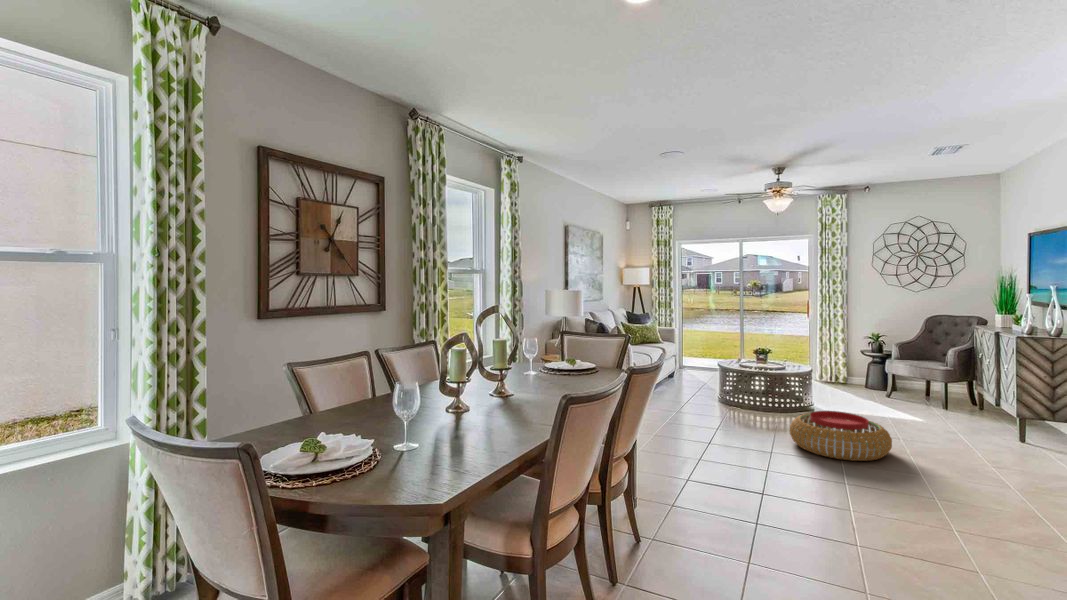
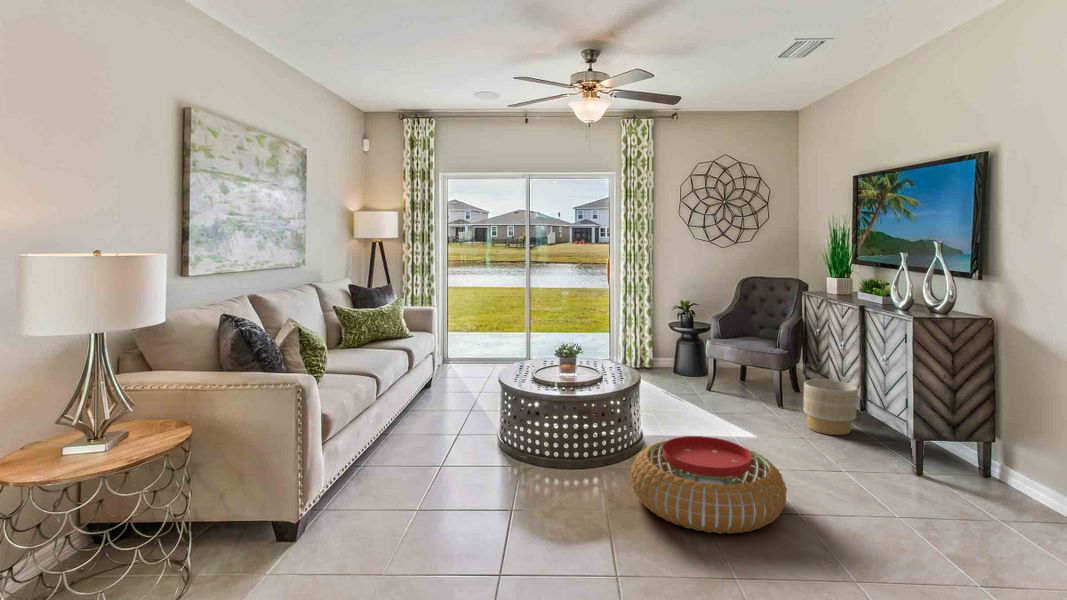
planter: none [953,393,1001,435] -> present [804,379,858,435]

